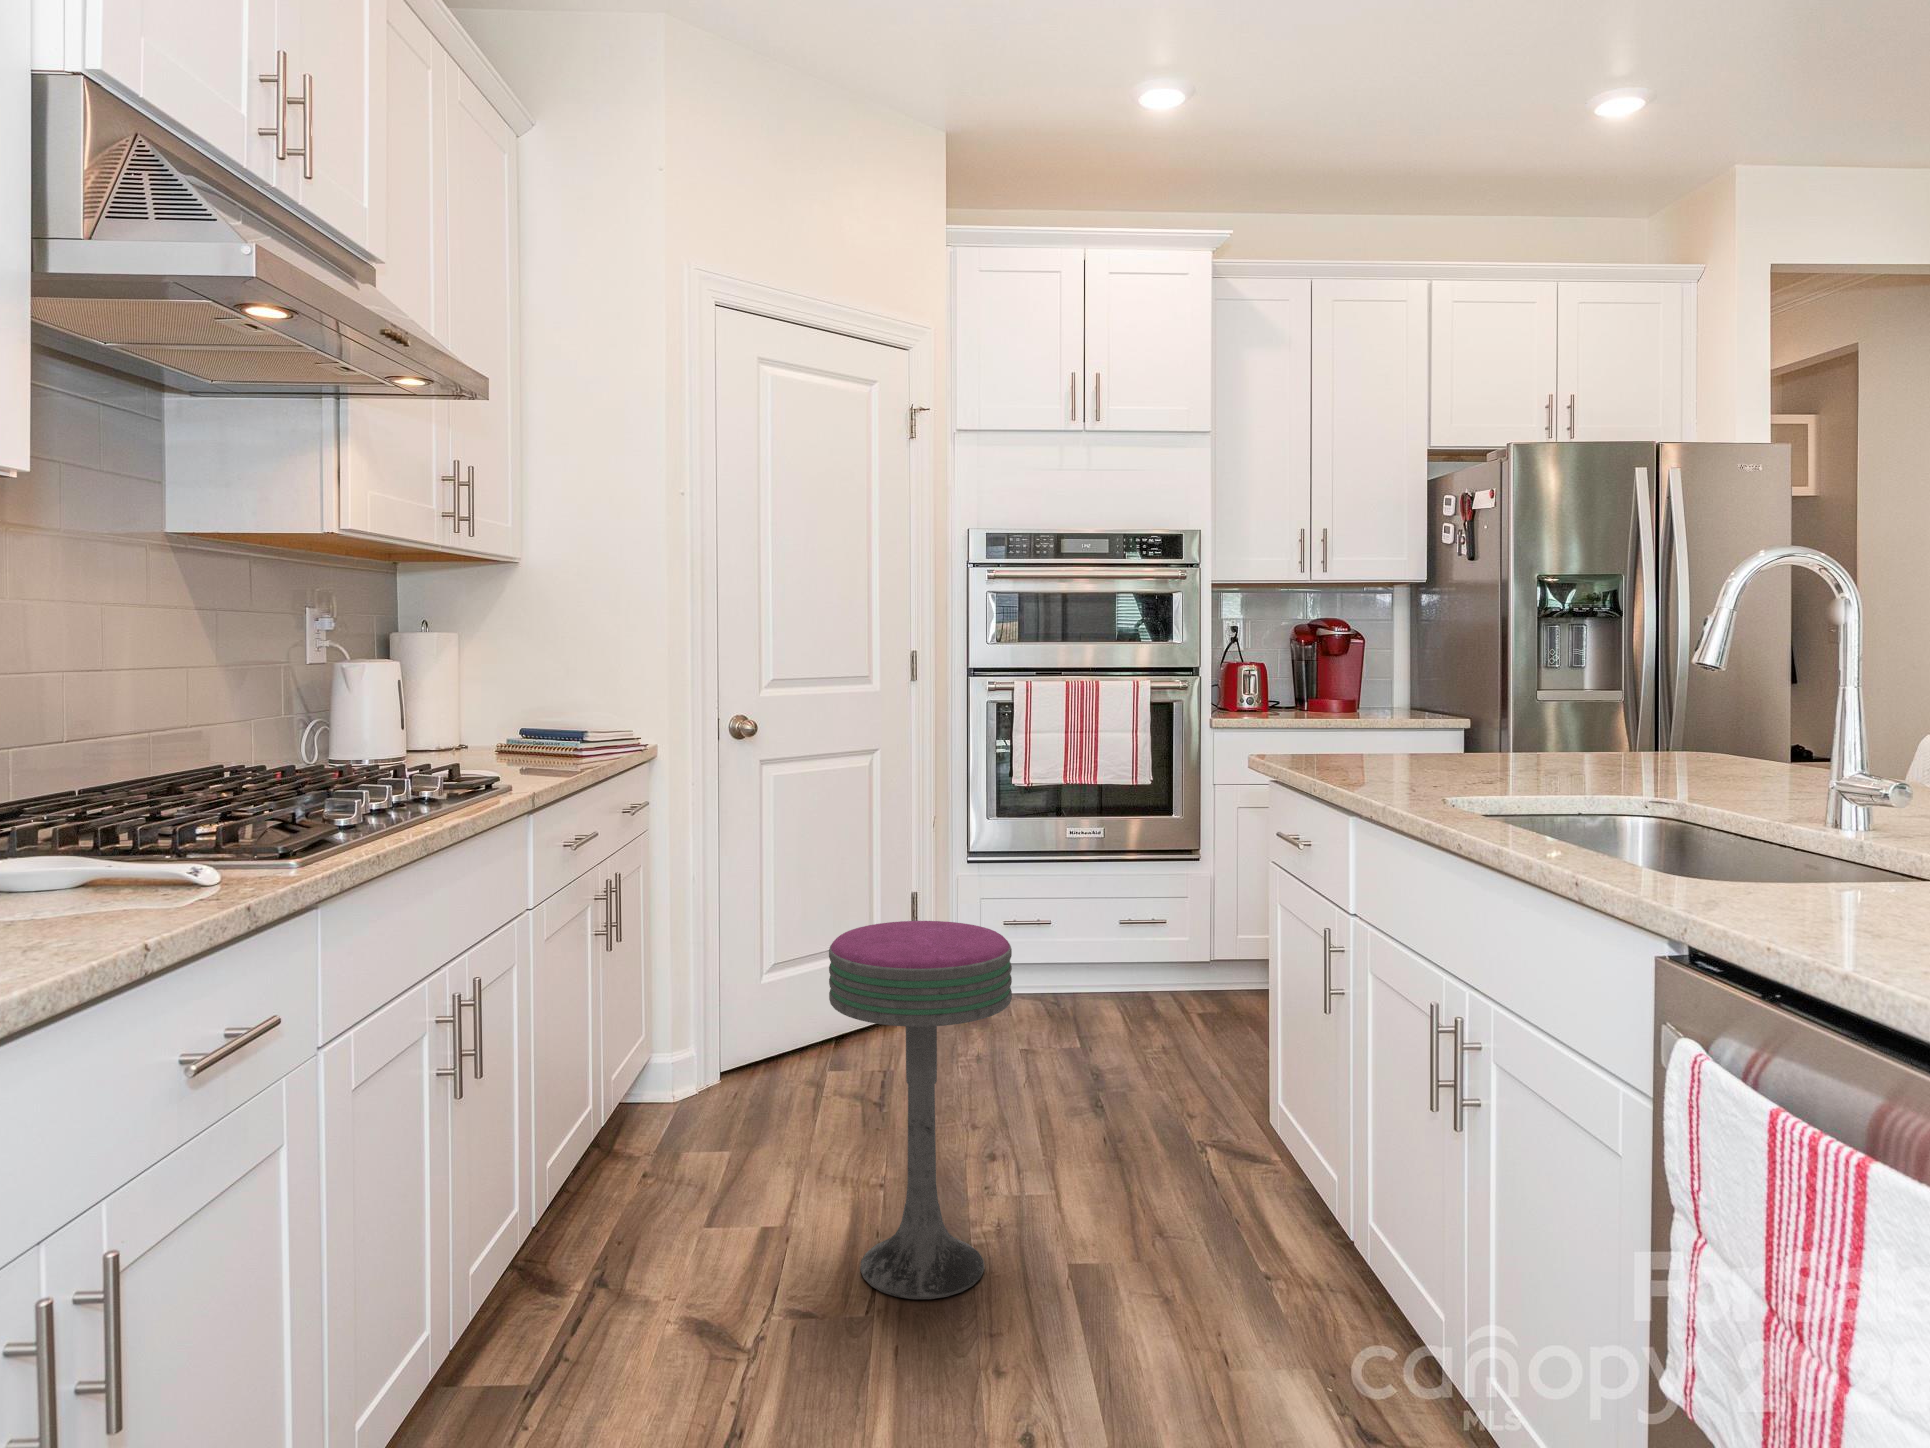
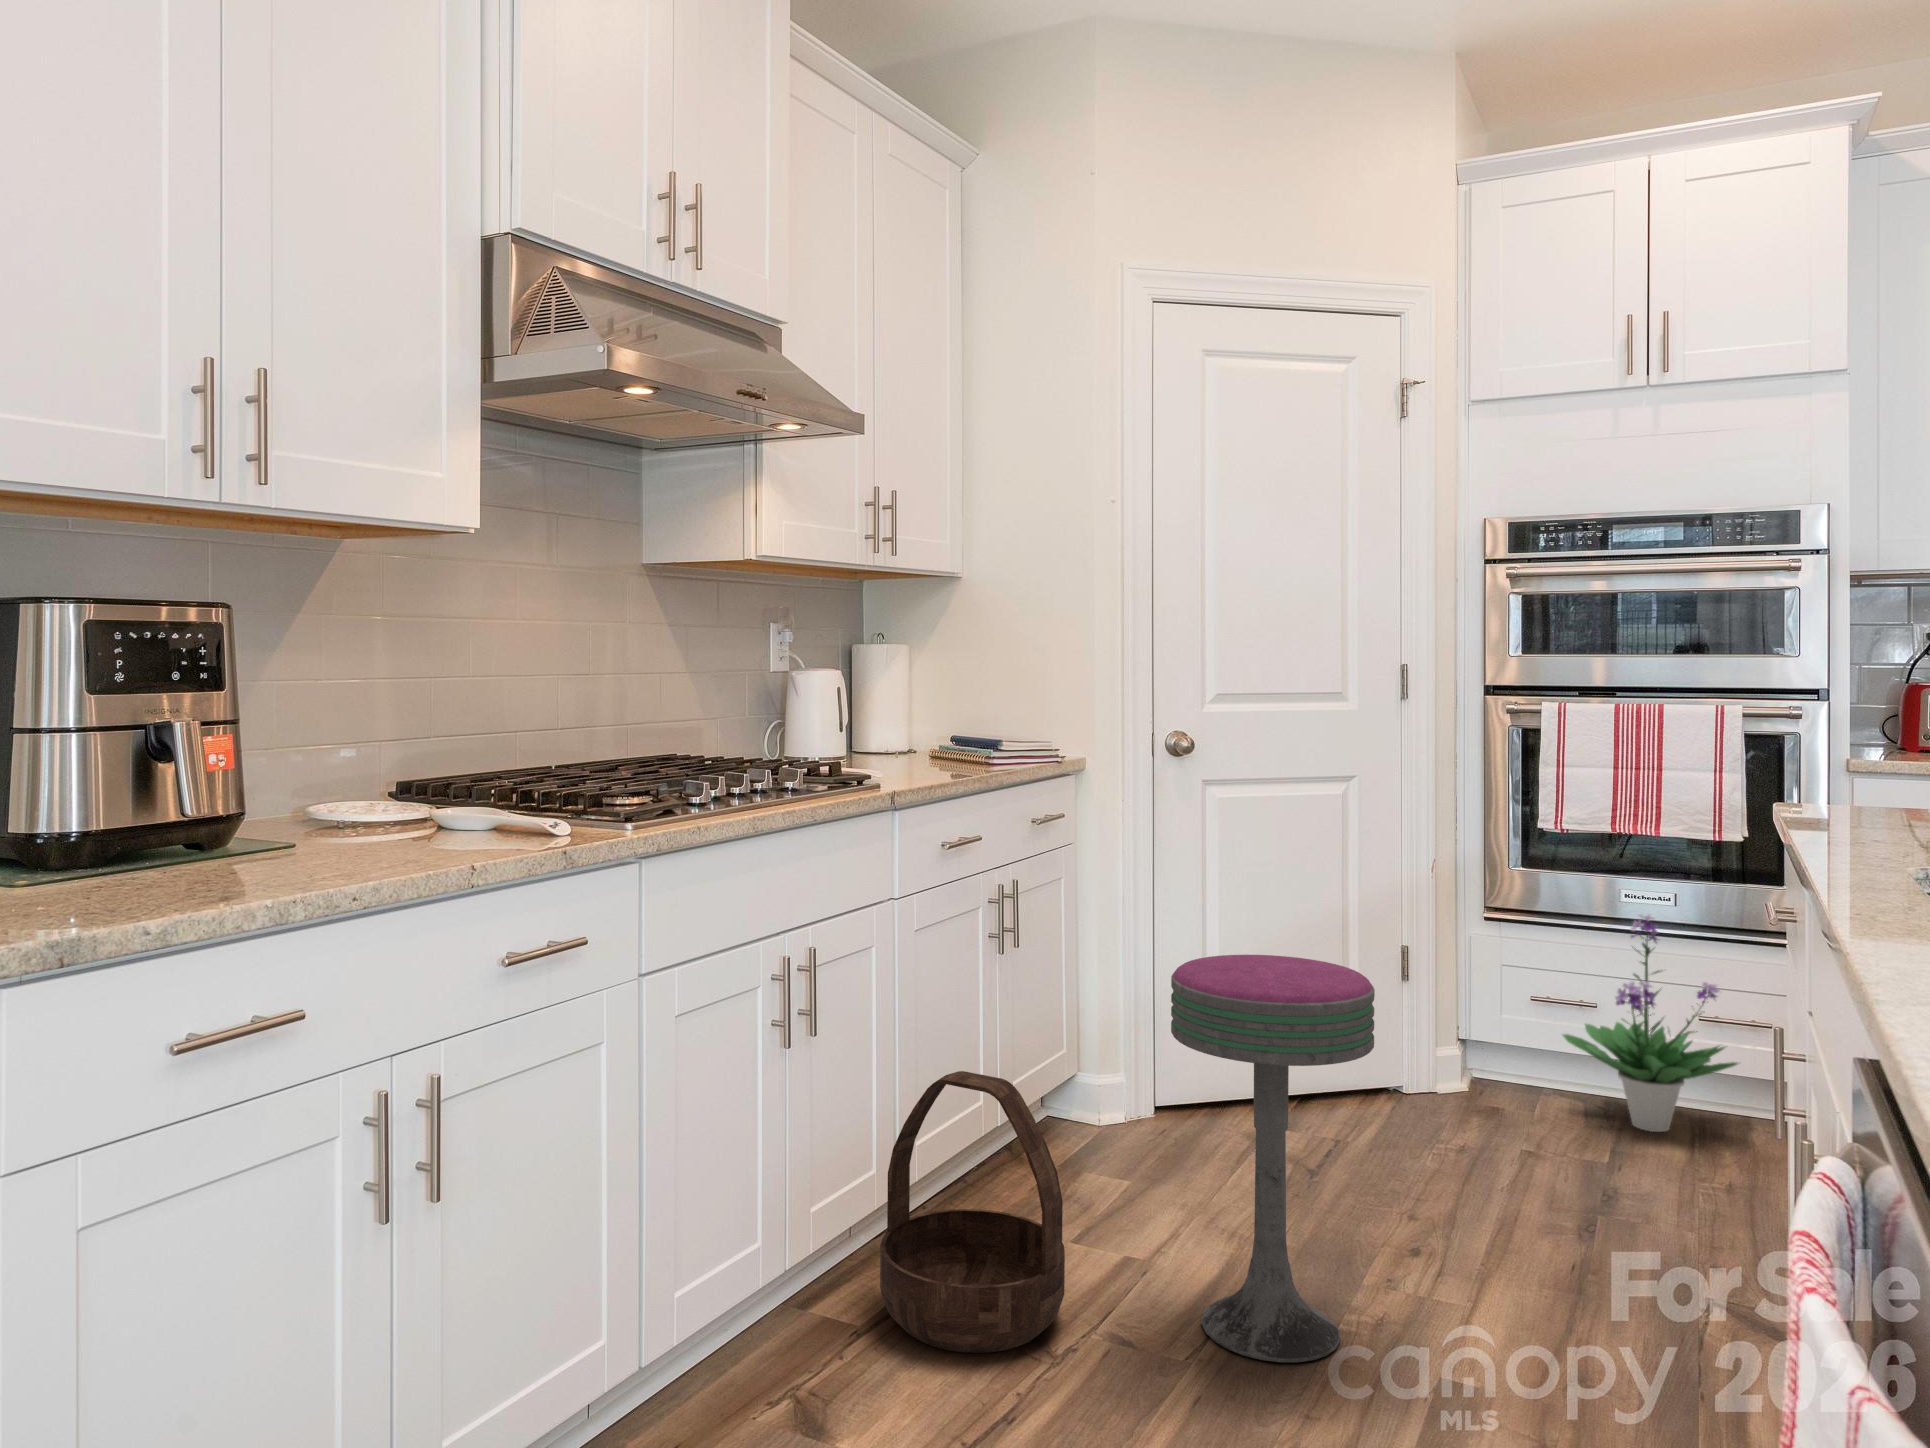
potted plant: none [1037,848,1166,1022] -> present [1563,914,1738,1132]
basket: none [545,1081,742,1379] -> present [880,1071,1065,1353]

